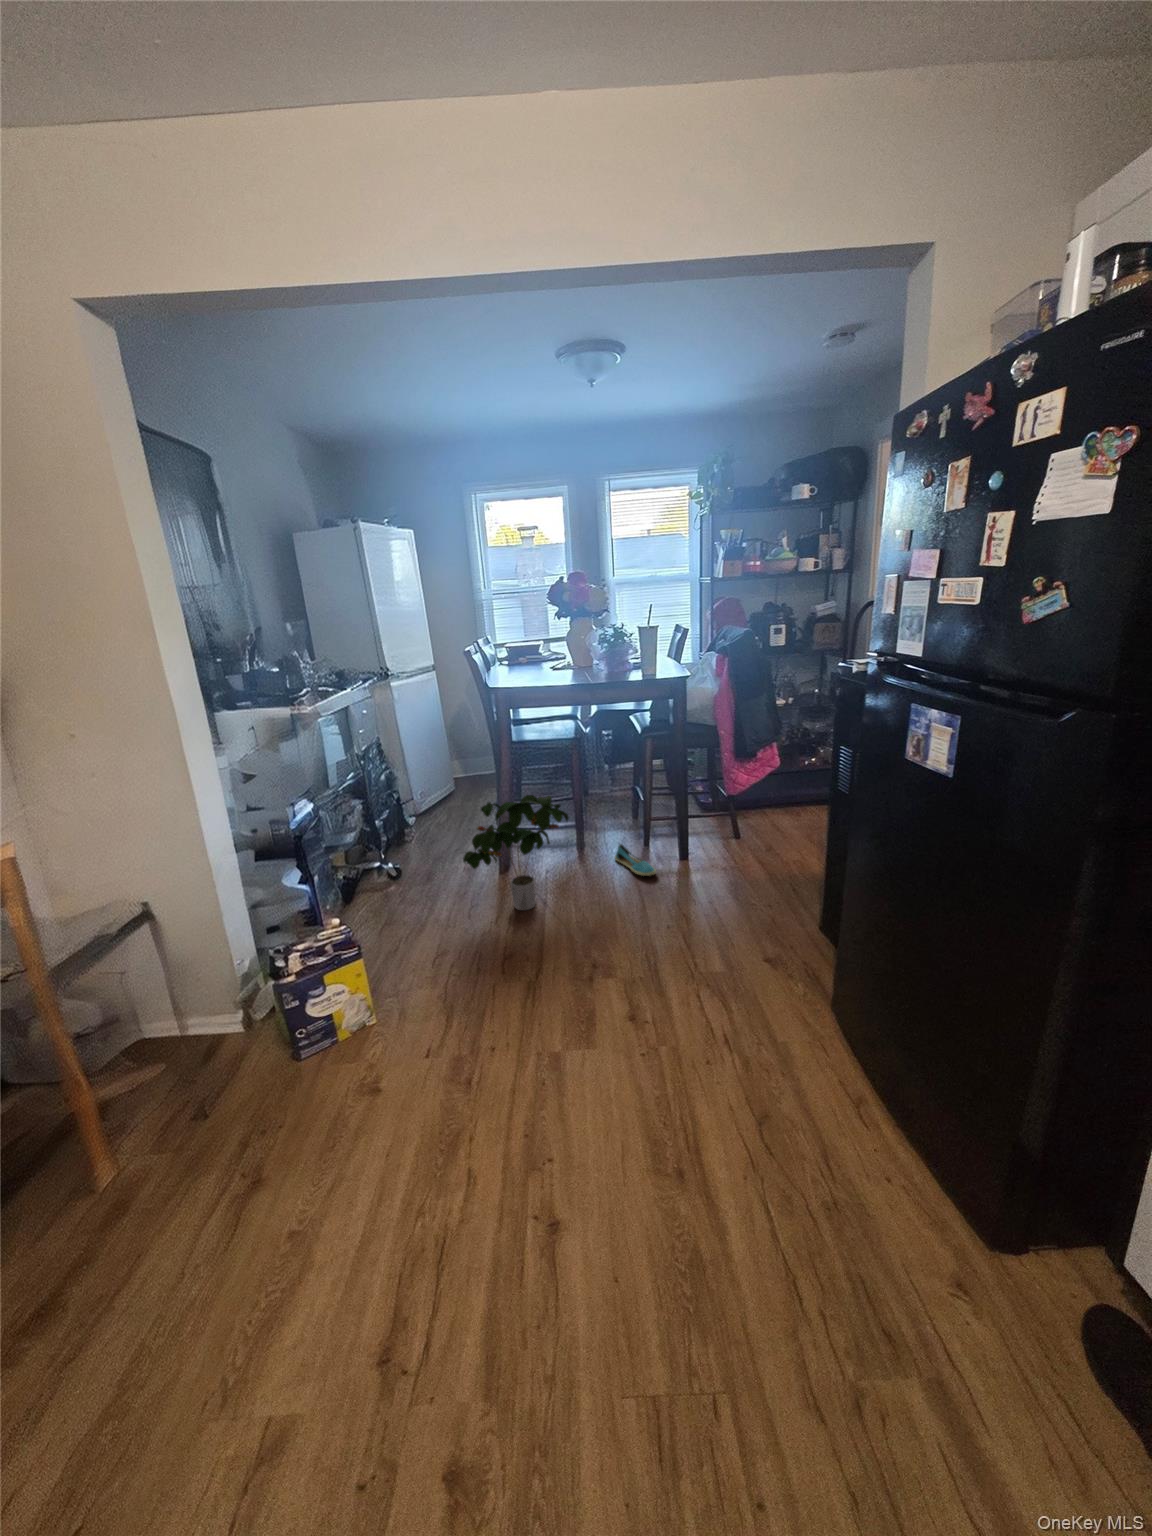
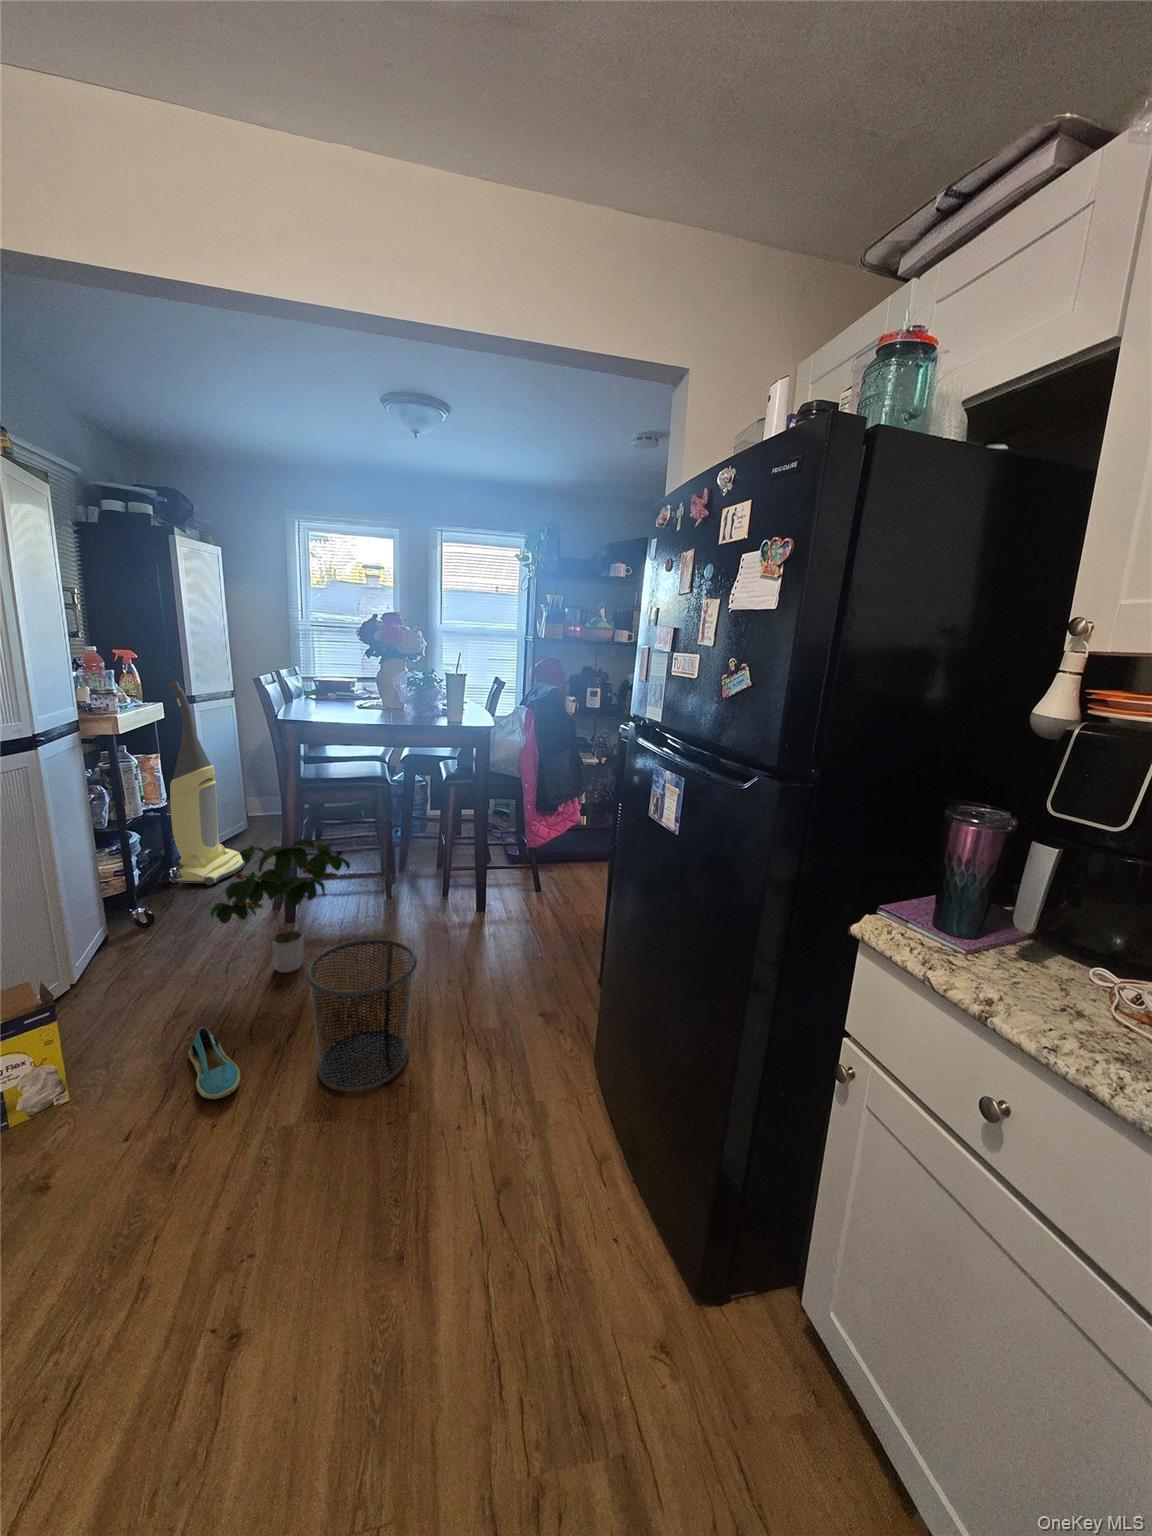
vacuum cleaner: none [398,663,470,836] -> present [167,682,245,885]
shoe: present [615,844,656,876] -> present [189,1027,240,1099]
waste bin: none [558,883,651,1015] -> present [306,939,417,1092]

